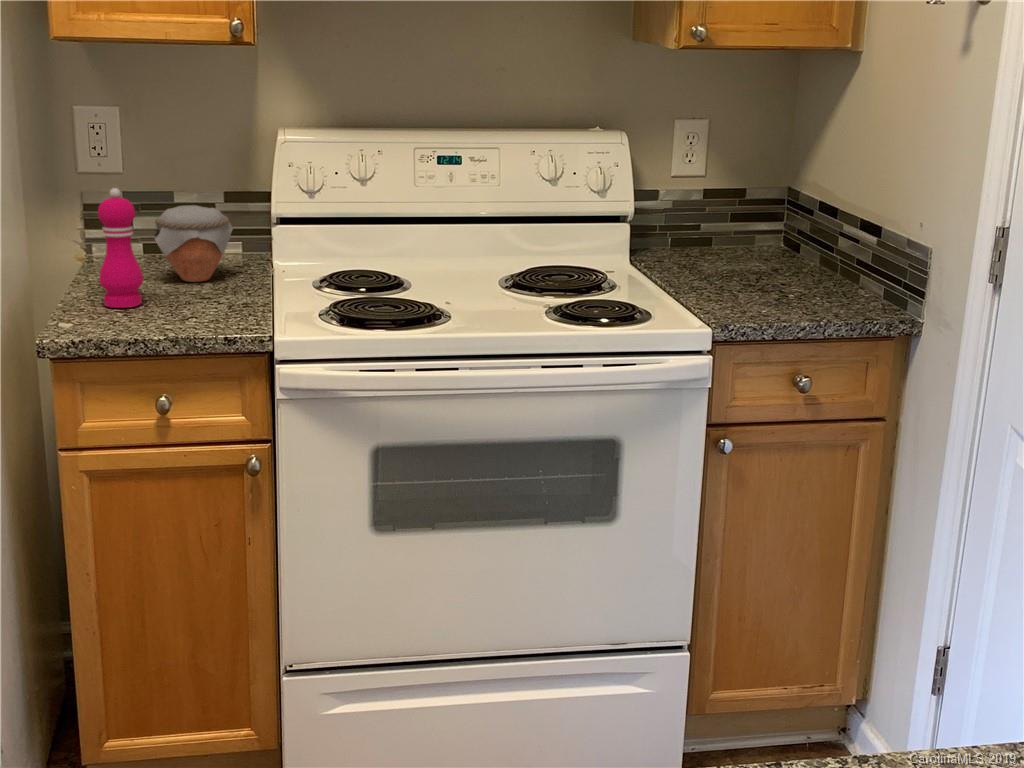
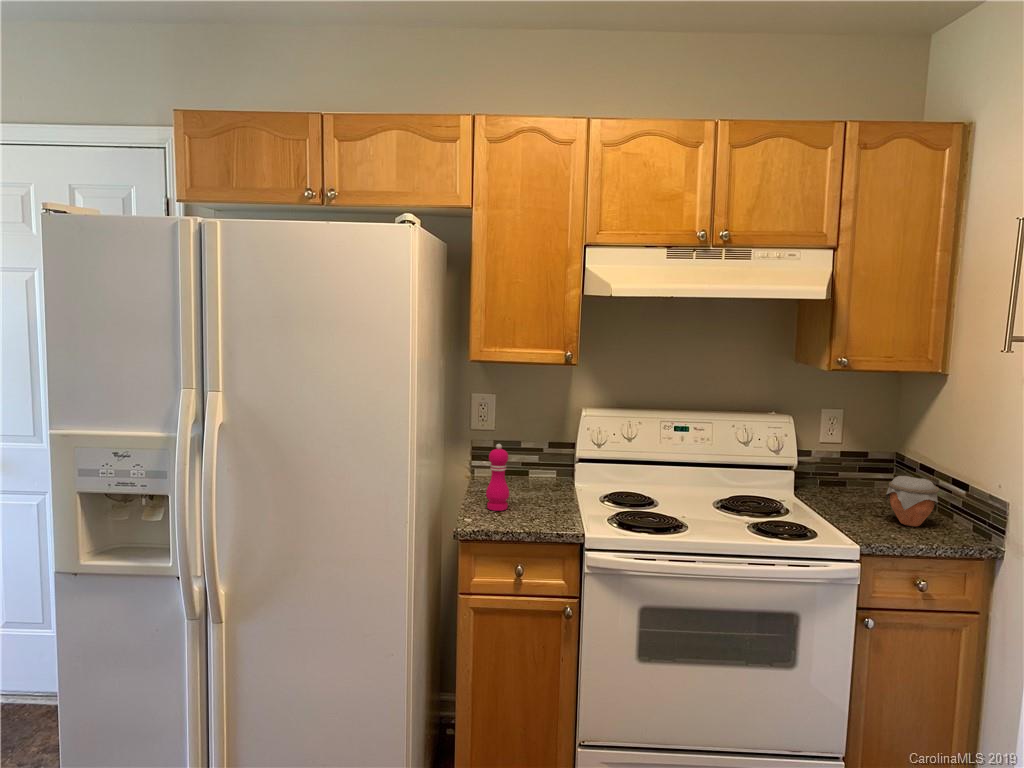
jar: present [154,205,233,282] -> present [886,476,939,526]

